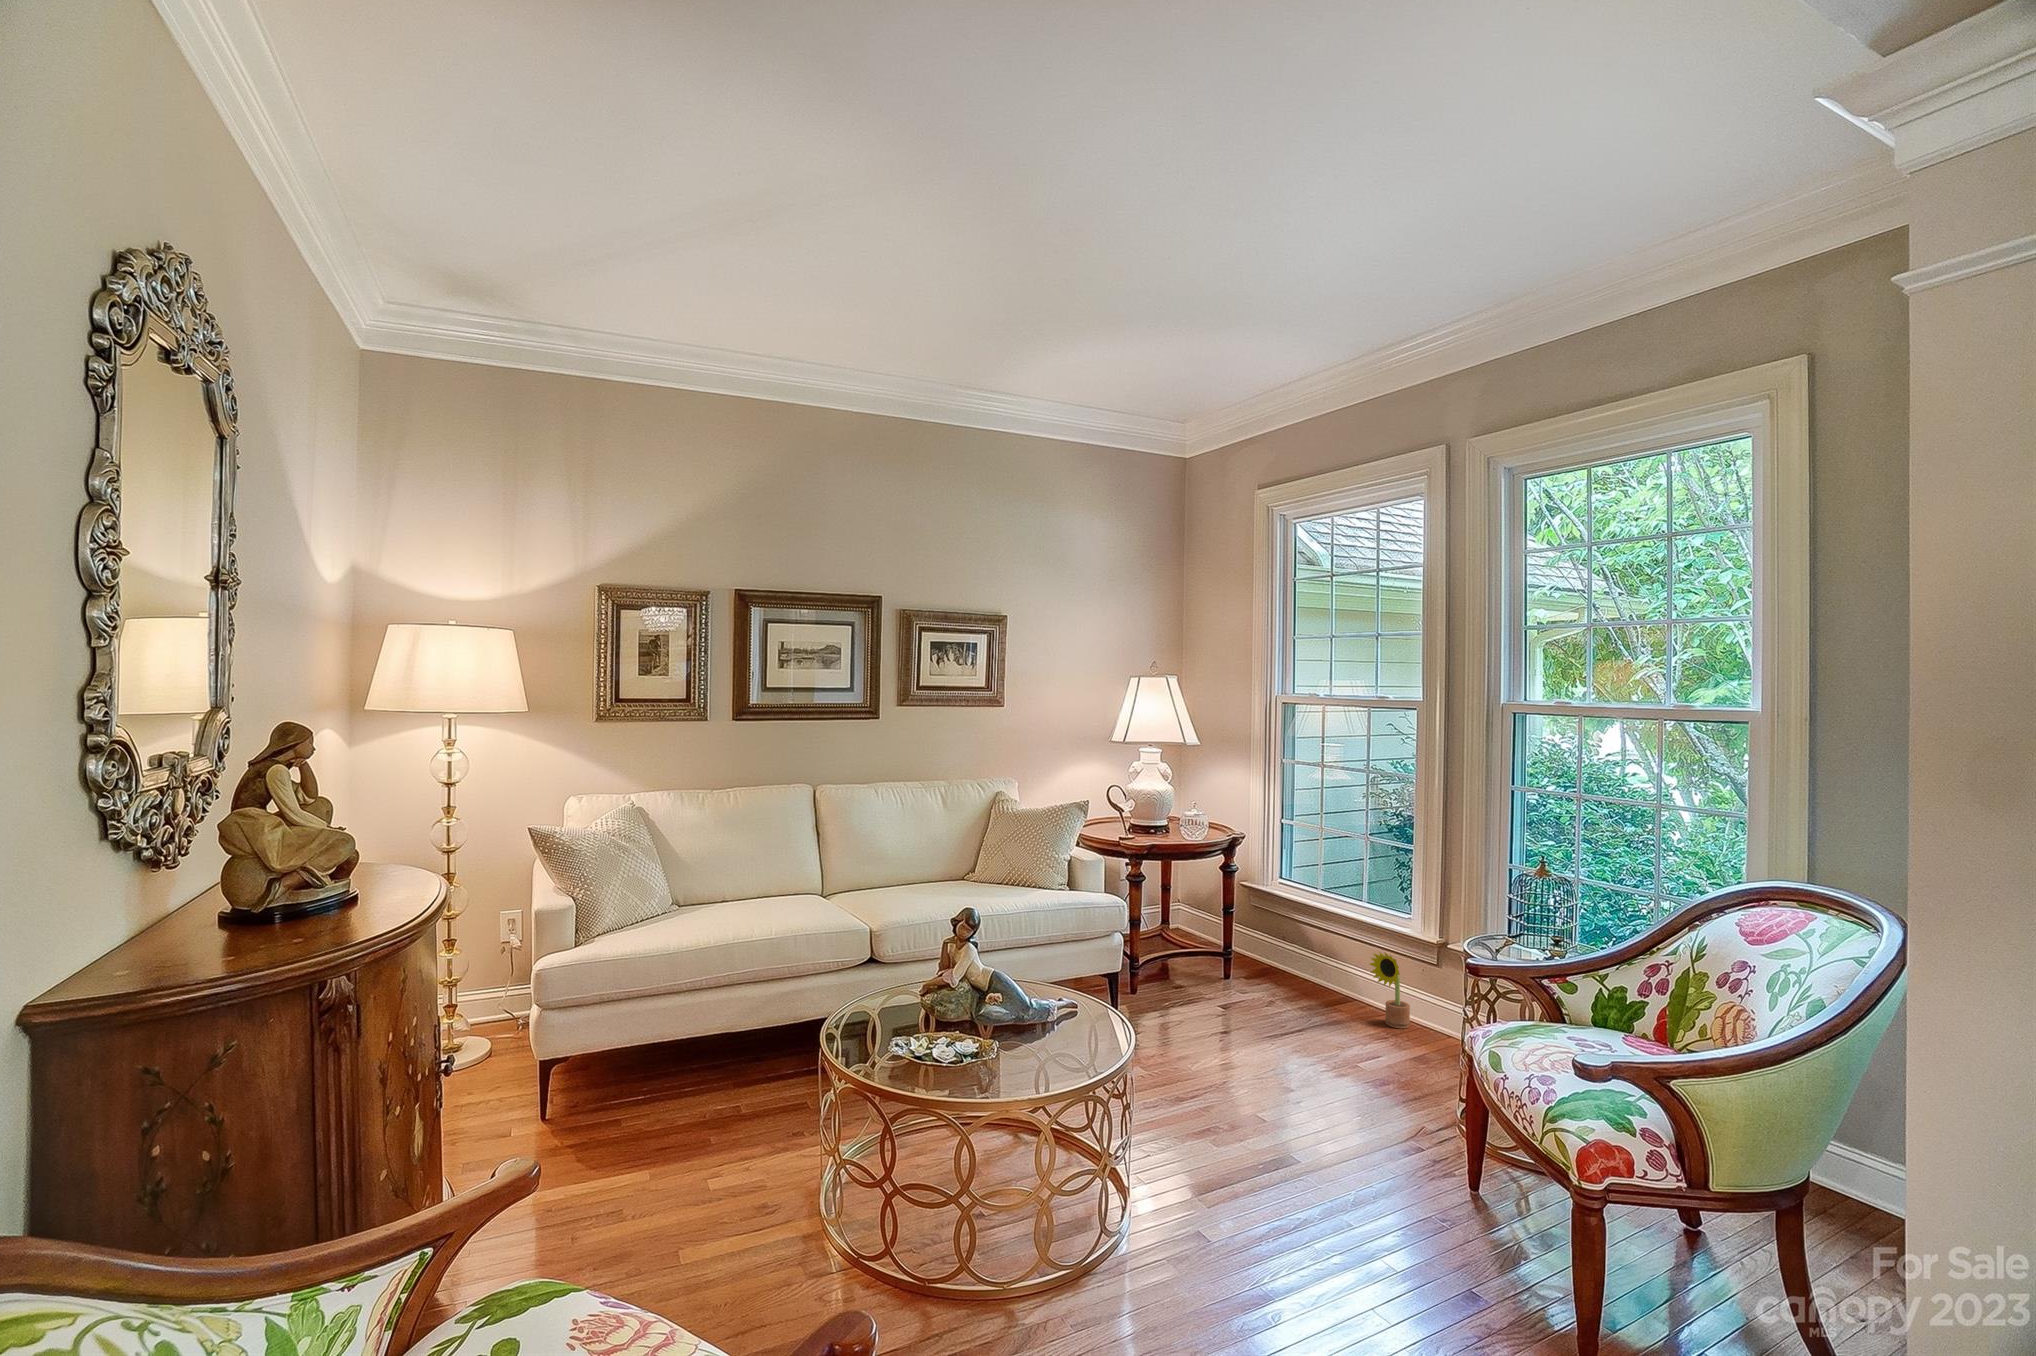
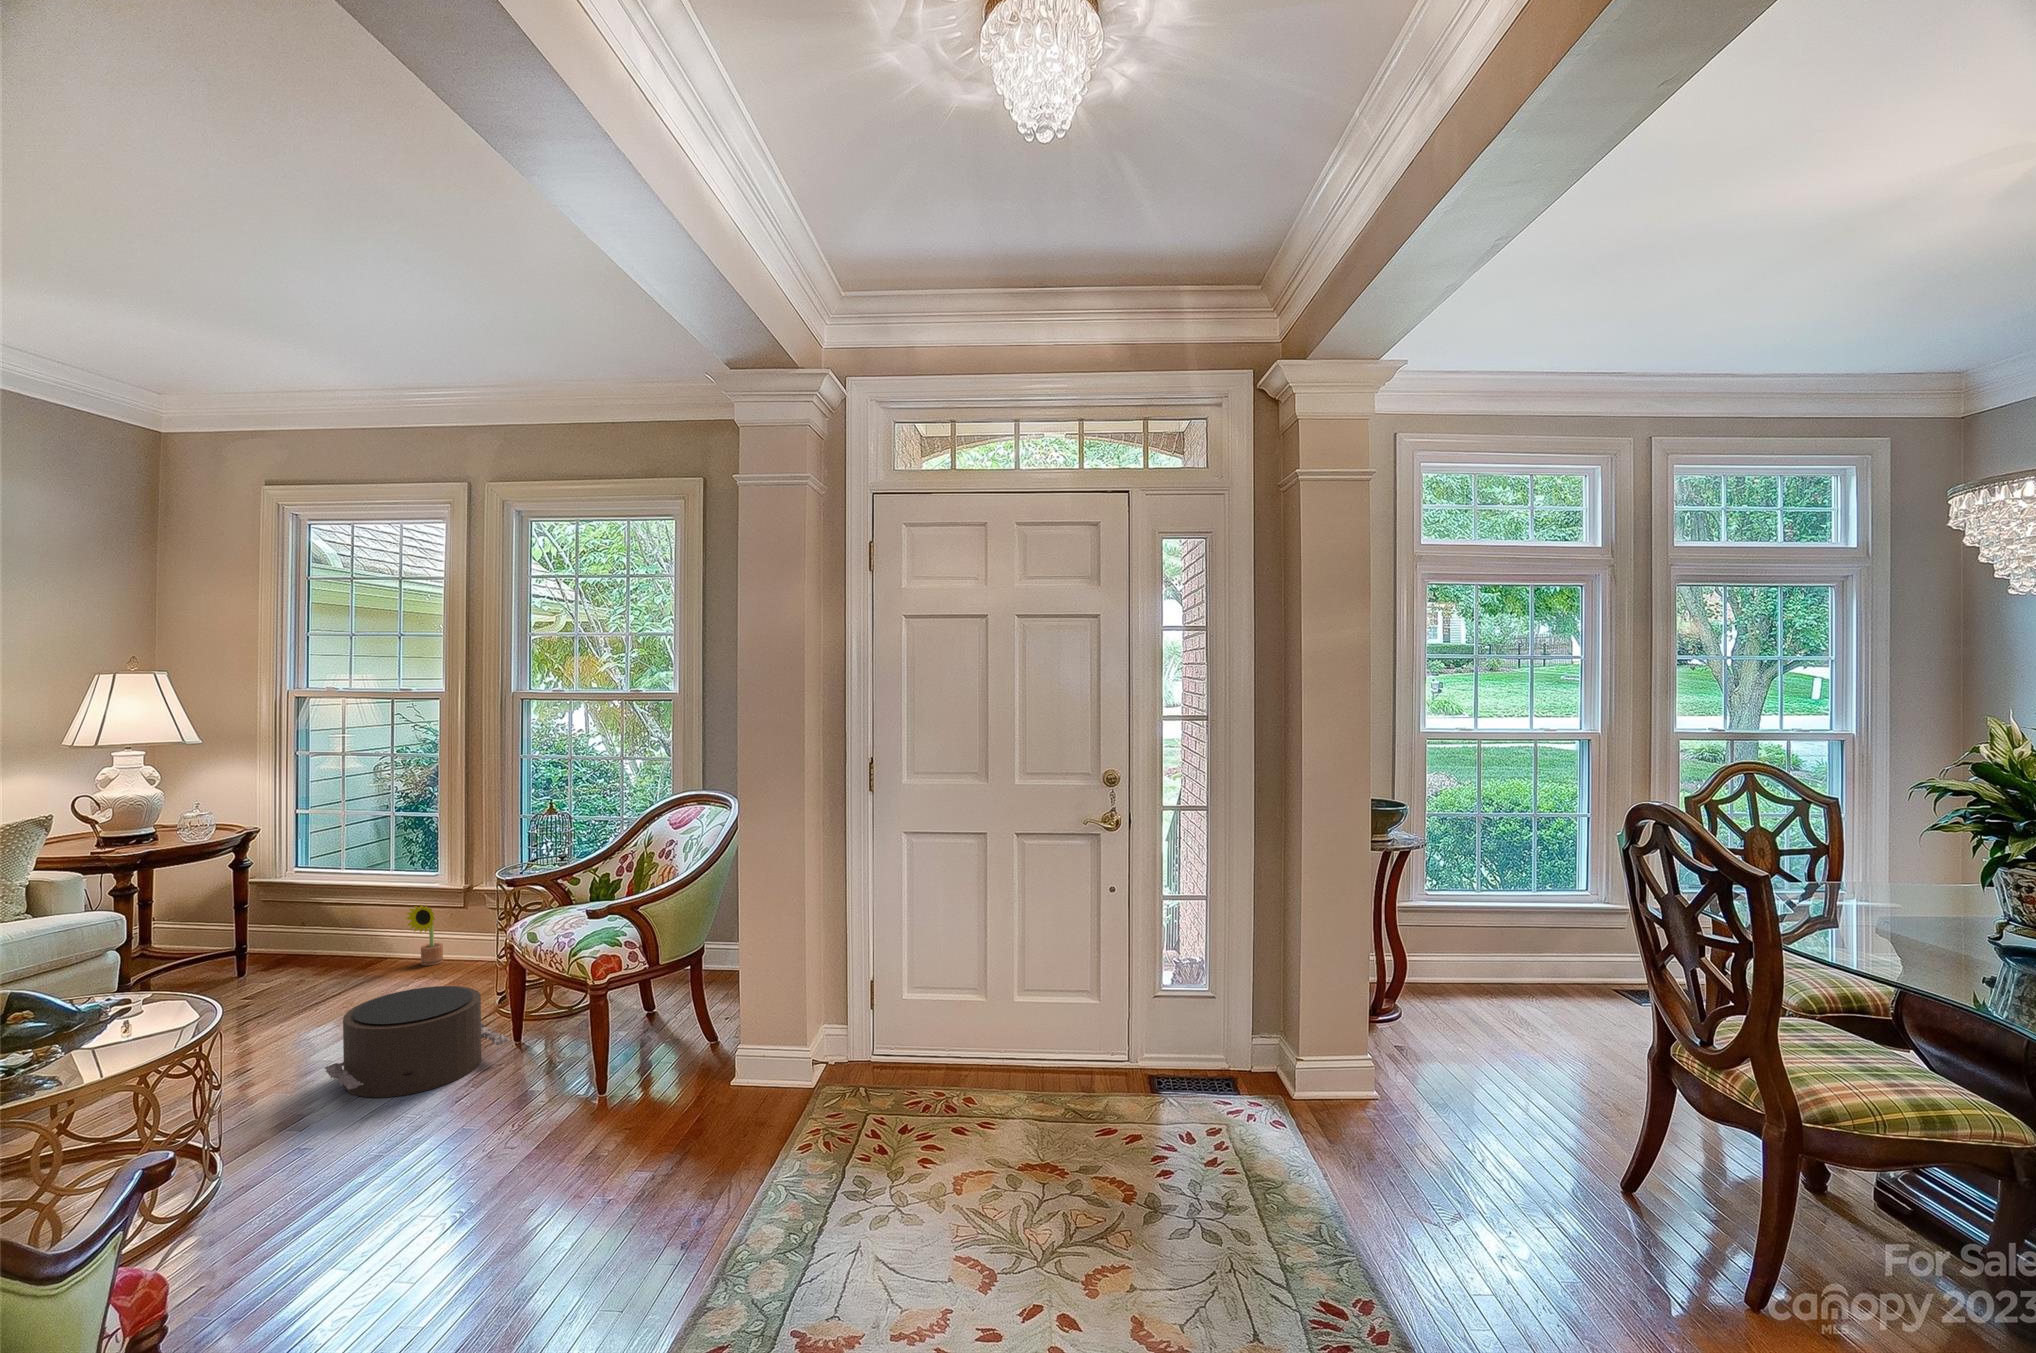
pouf: none [1240,1067,1456,1229] -> present [325,986,510,1097]

